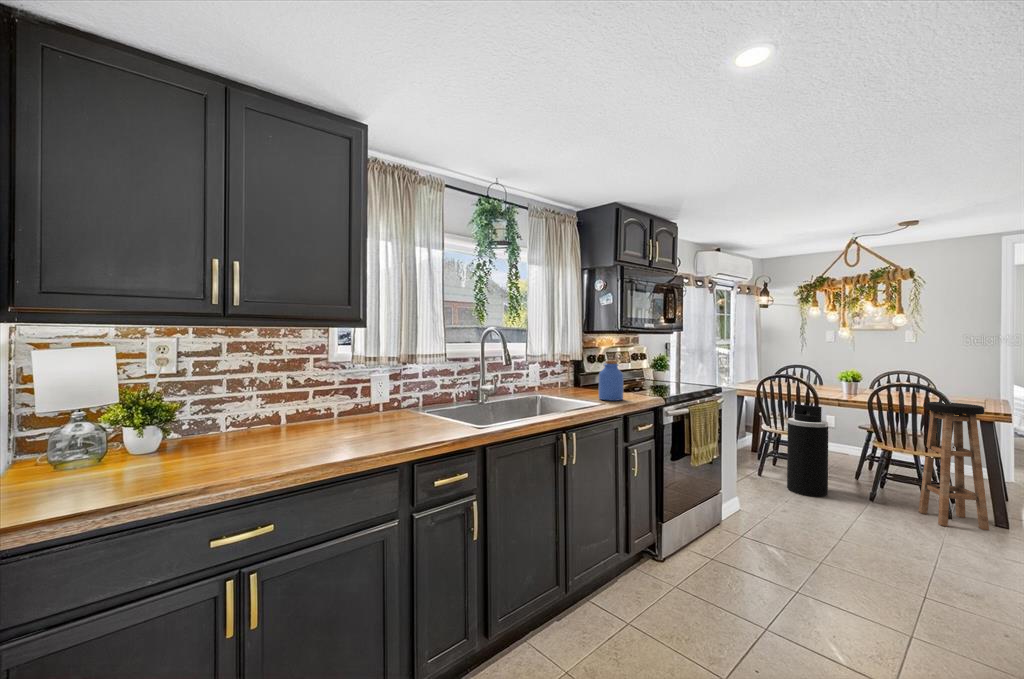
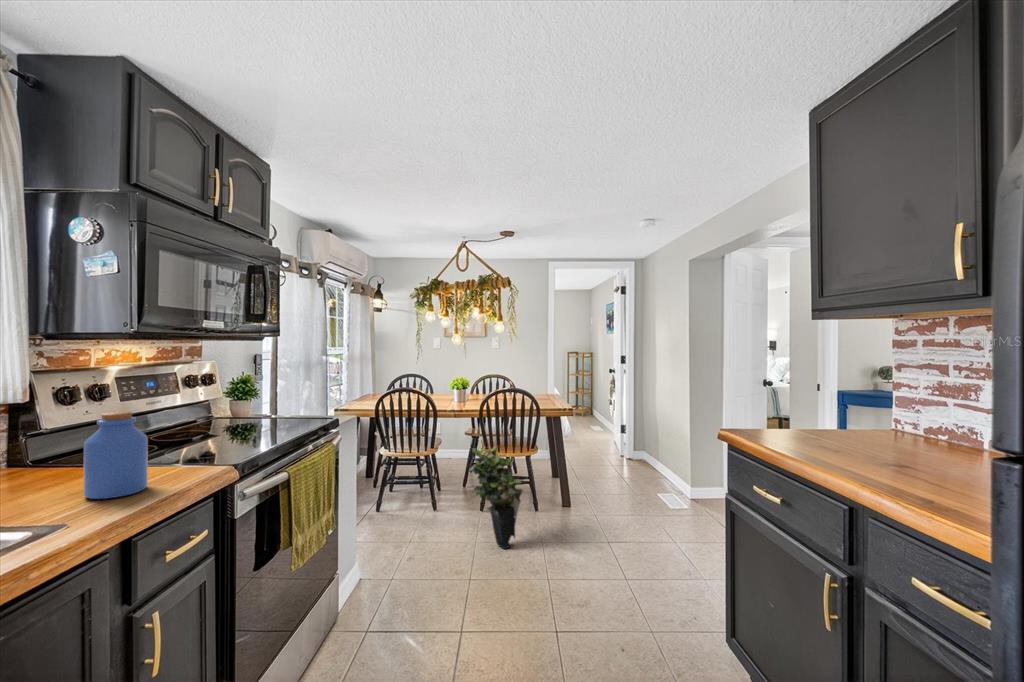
bar stool: present [918,402,989,530] -> none [519,406,567,526]
trash can: present [787,404,828,497] -> none [407,422,446,526]
potted plant: none [850,432,918,532] -> present [470,447,523,549]

